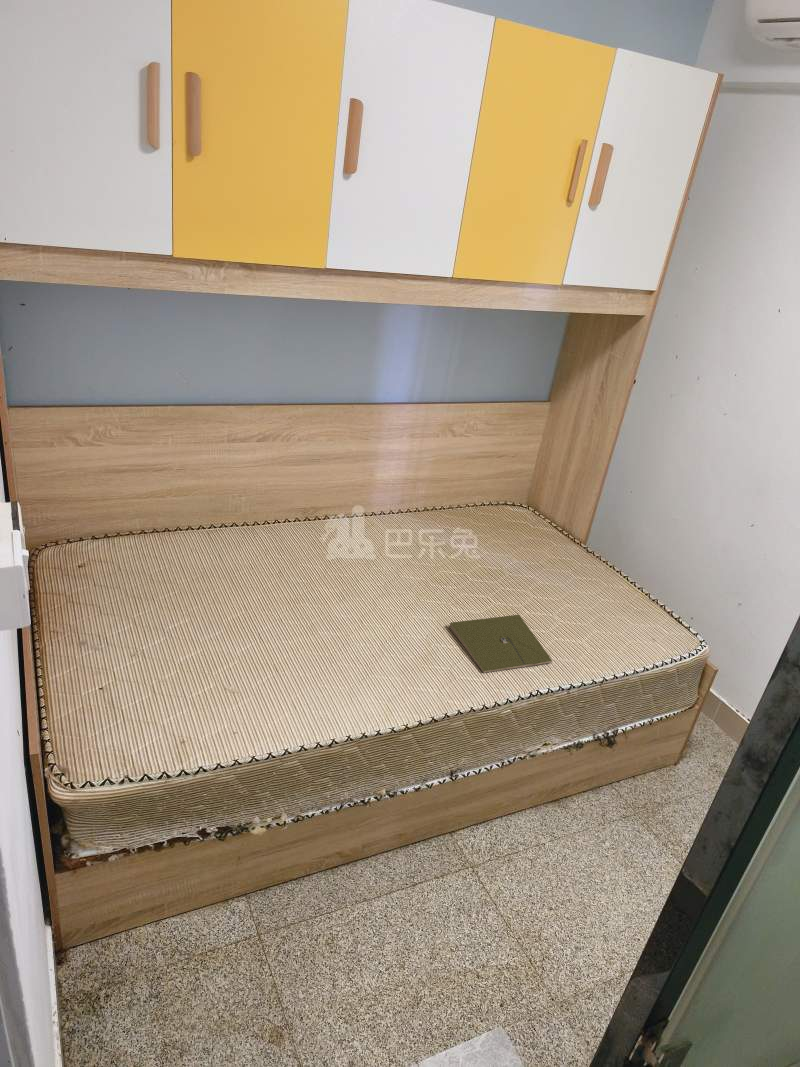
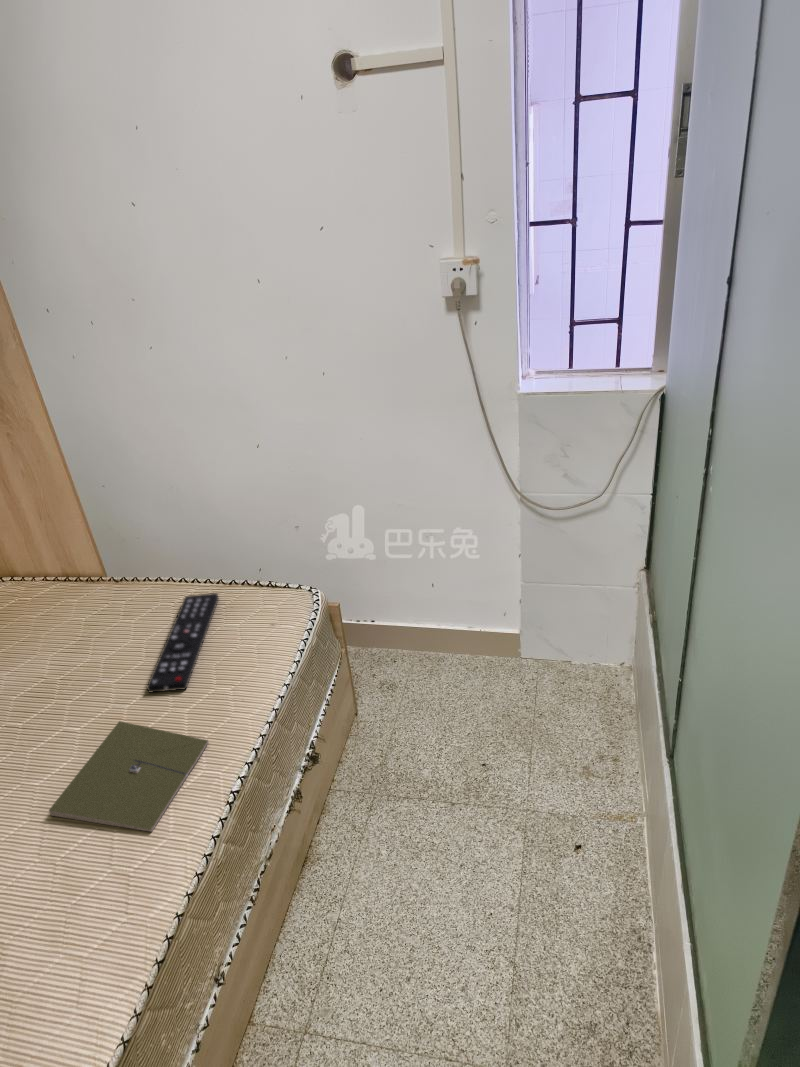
remote control: none [548,586,640,630] -> present [147,593,219,693]

